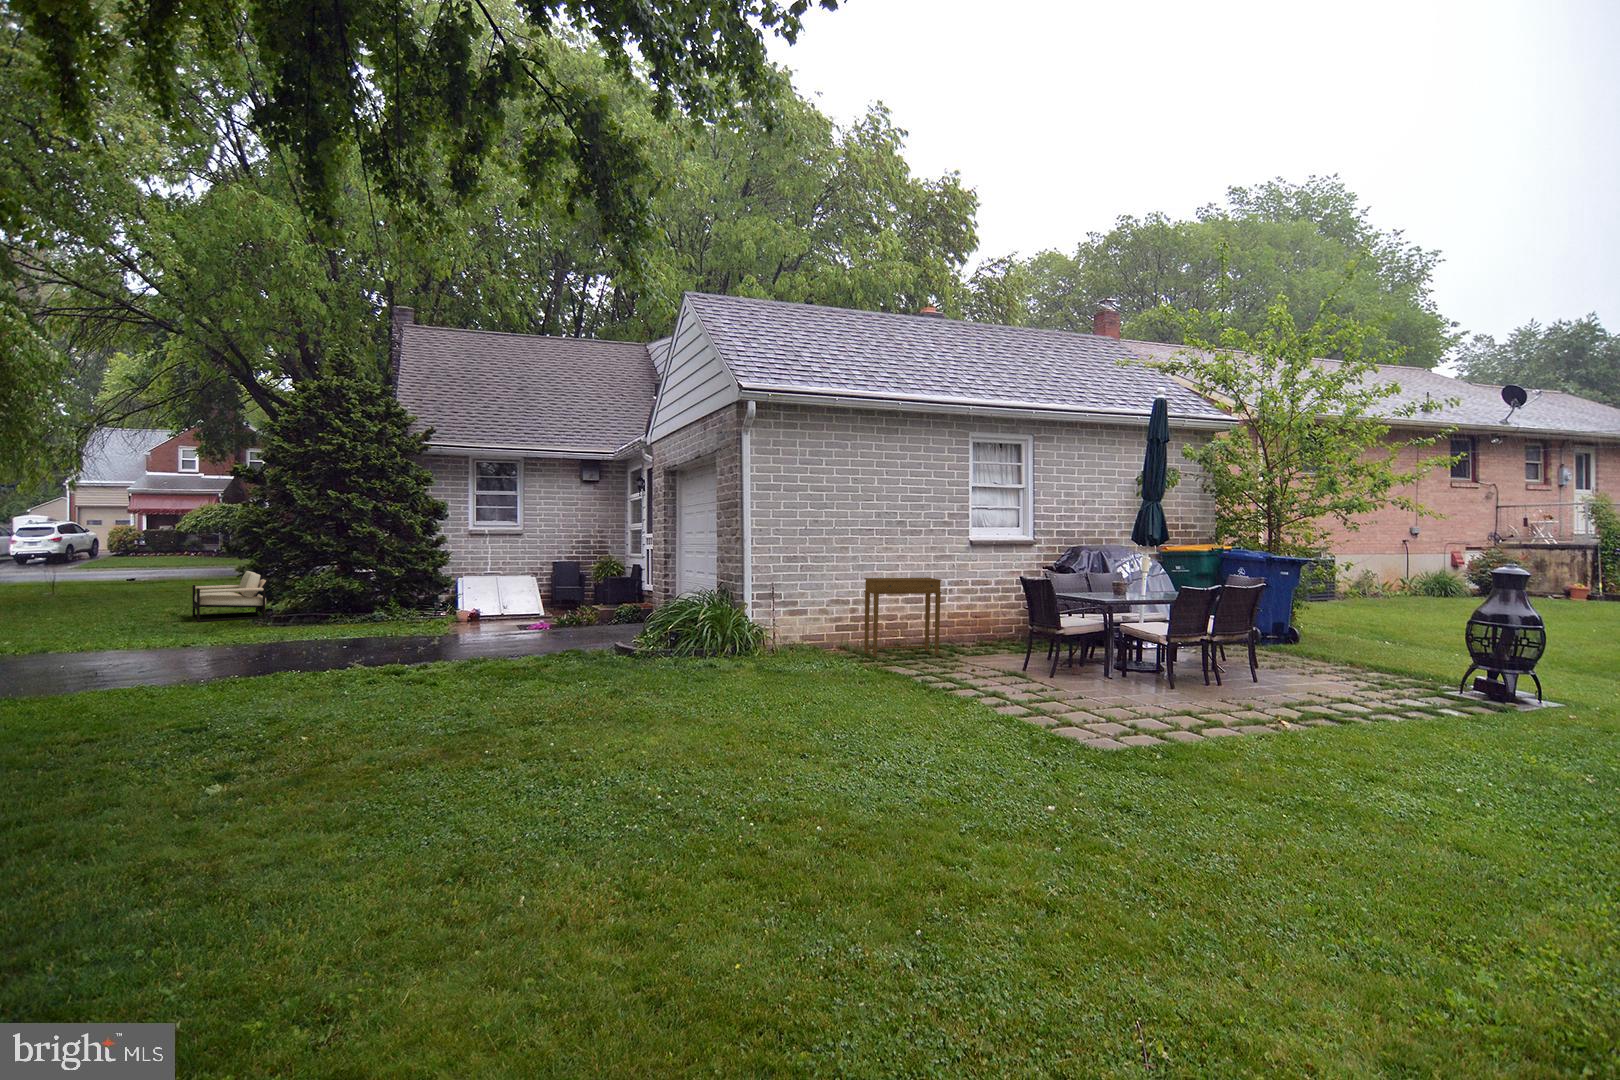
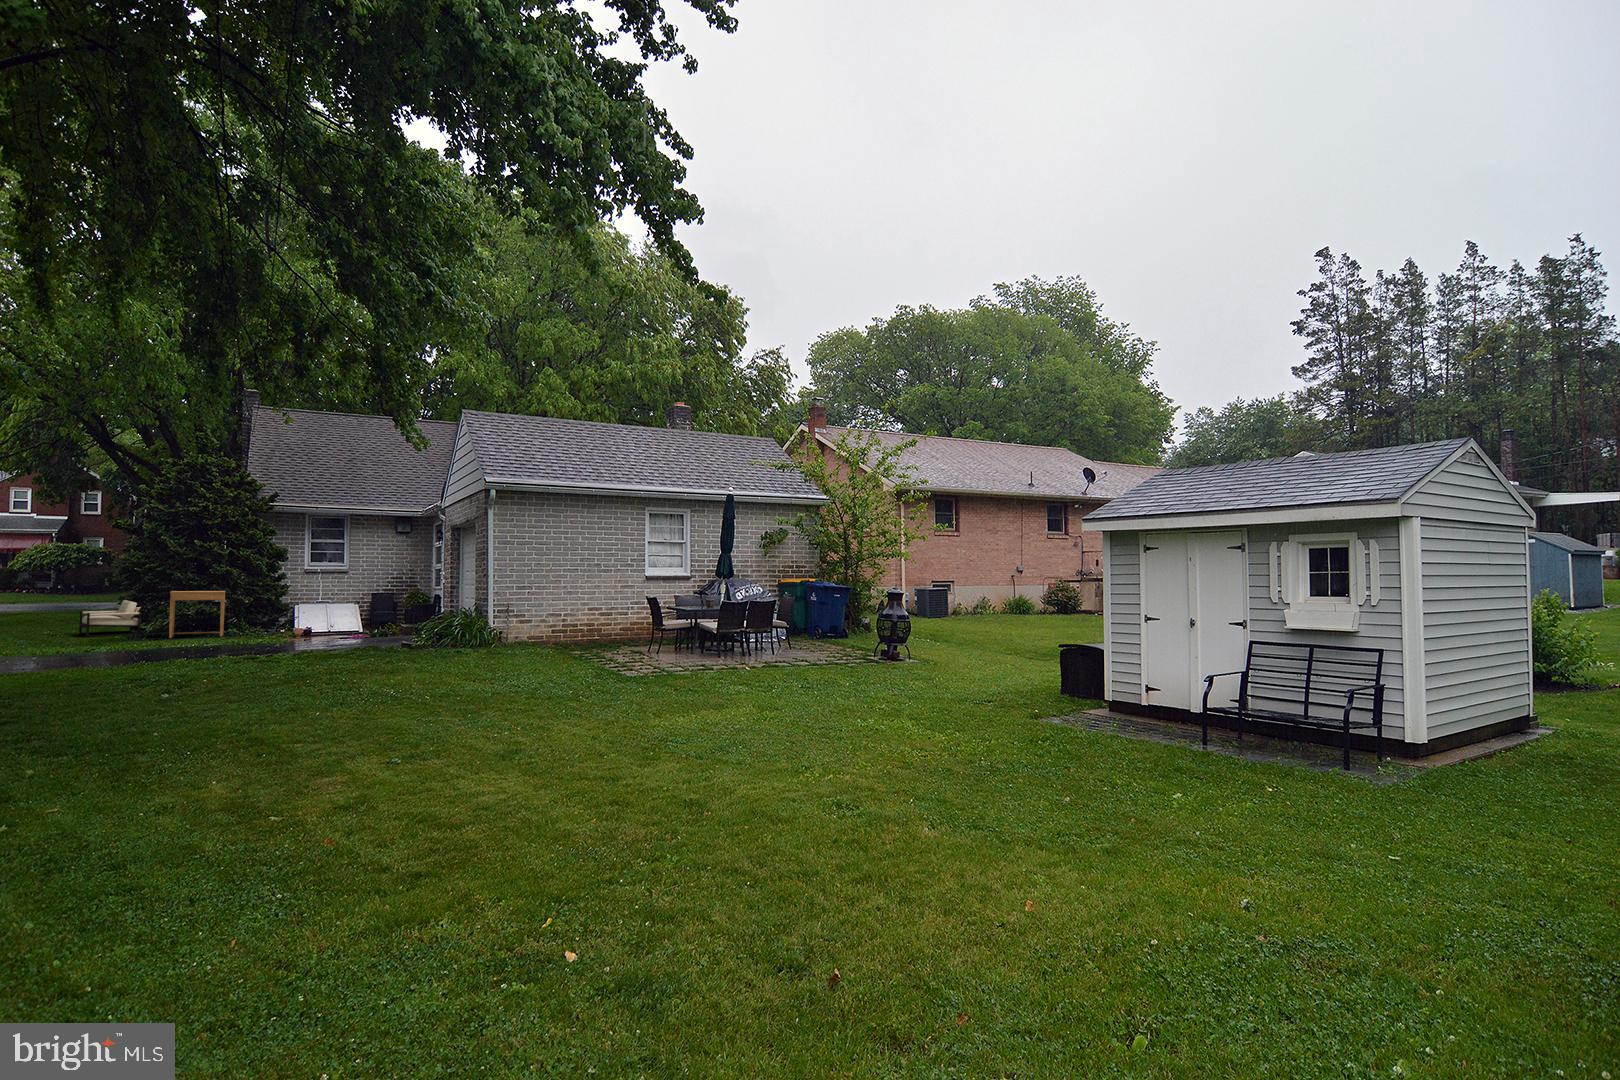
side table: present [864,578,942,657] -> present [169,591,226,638]

